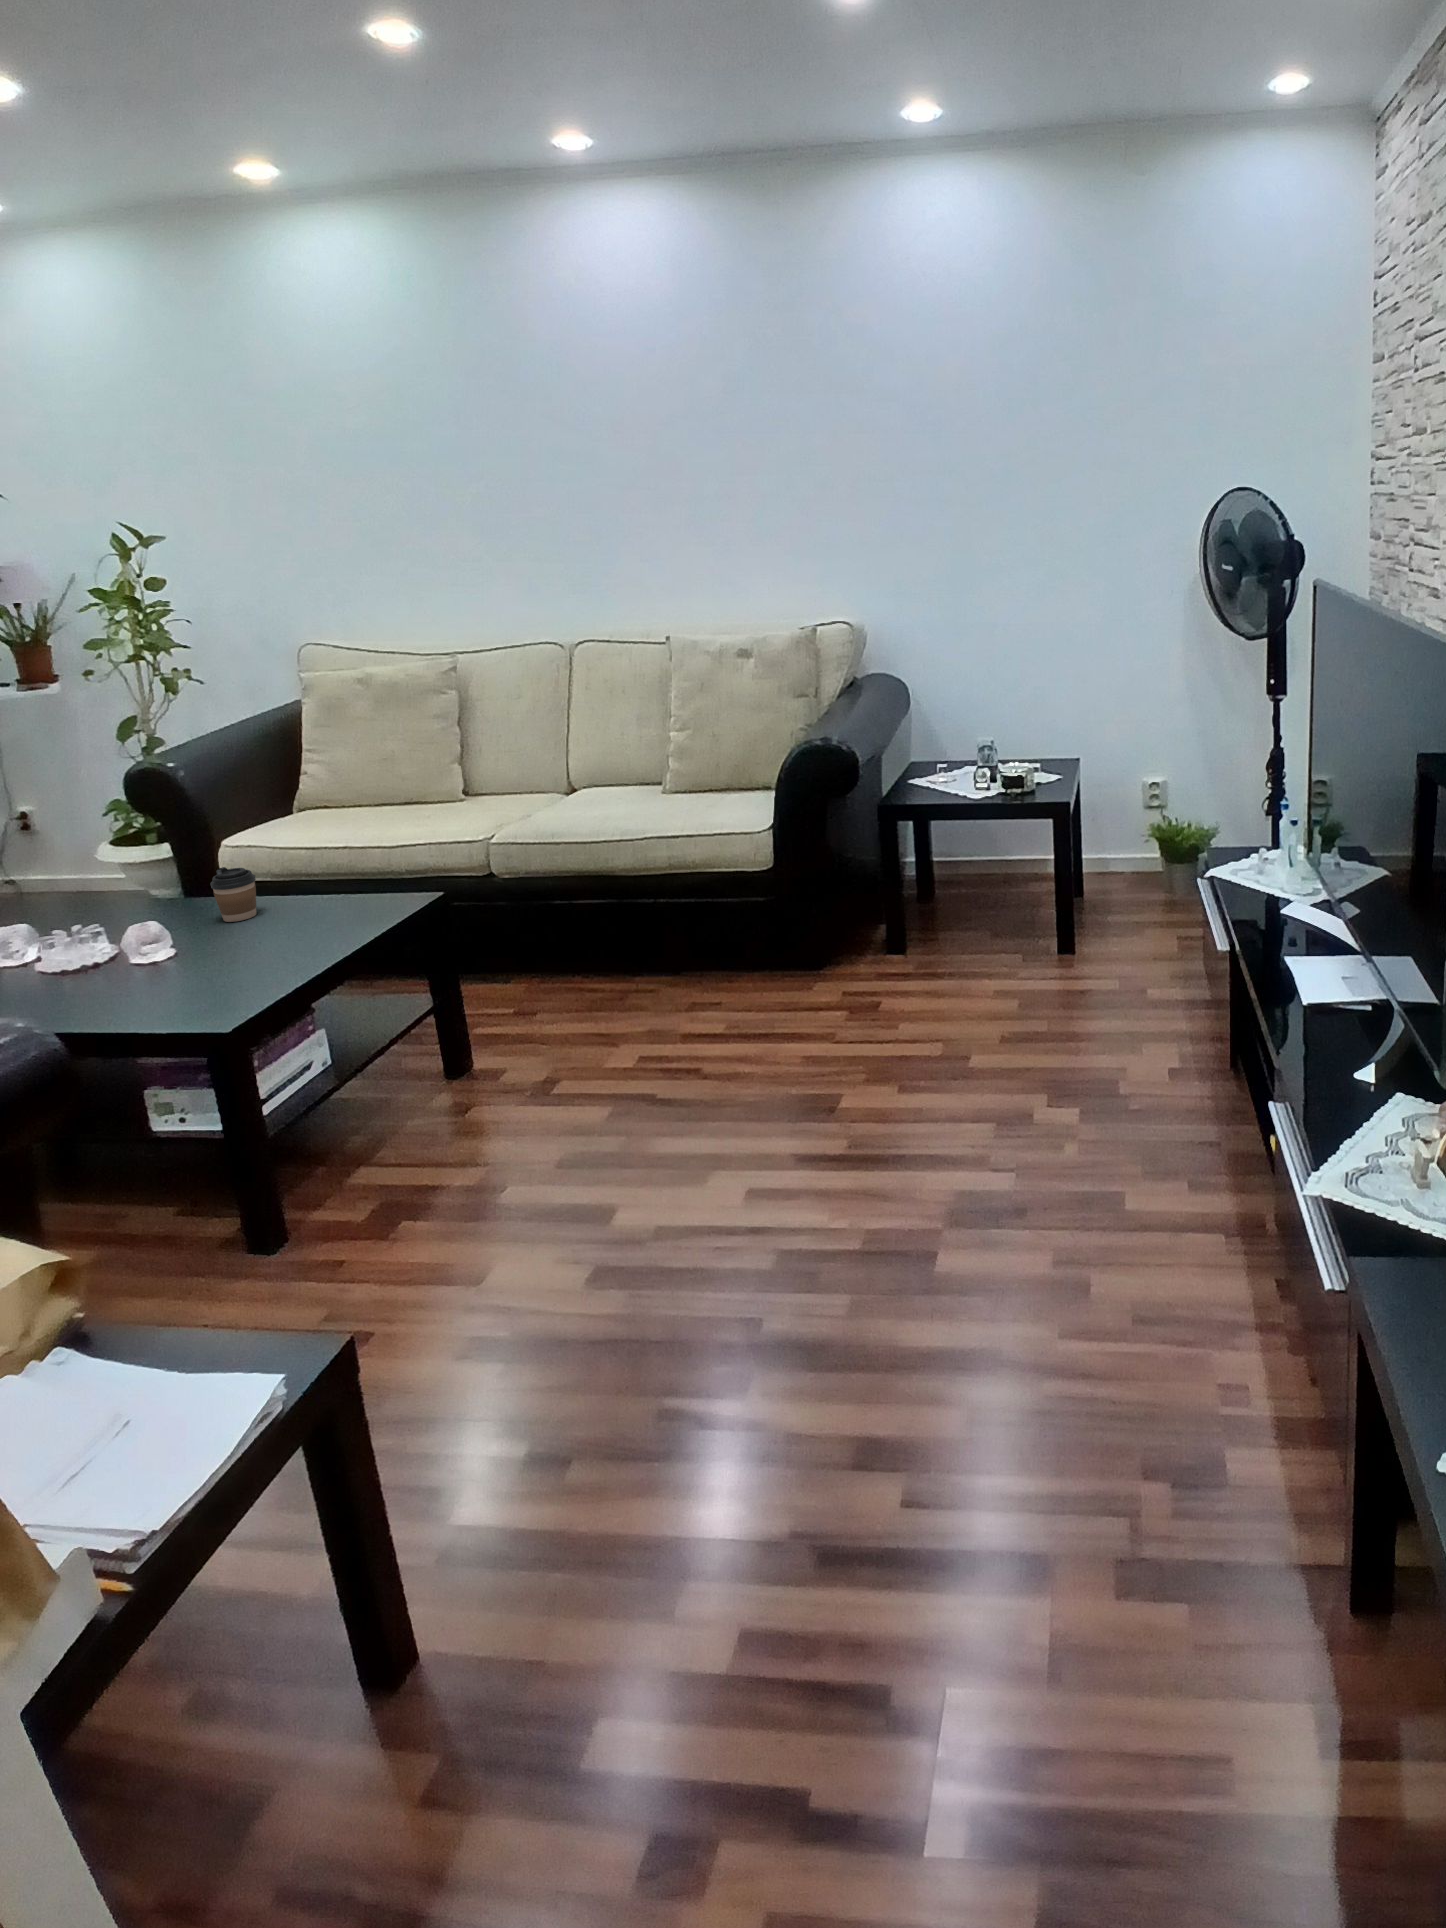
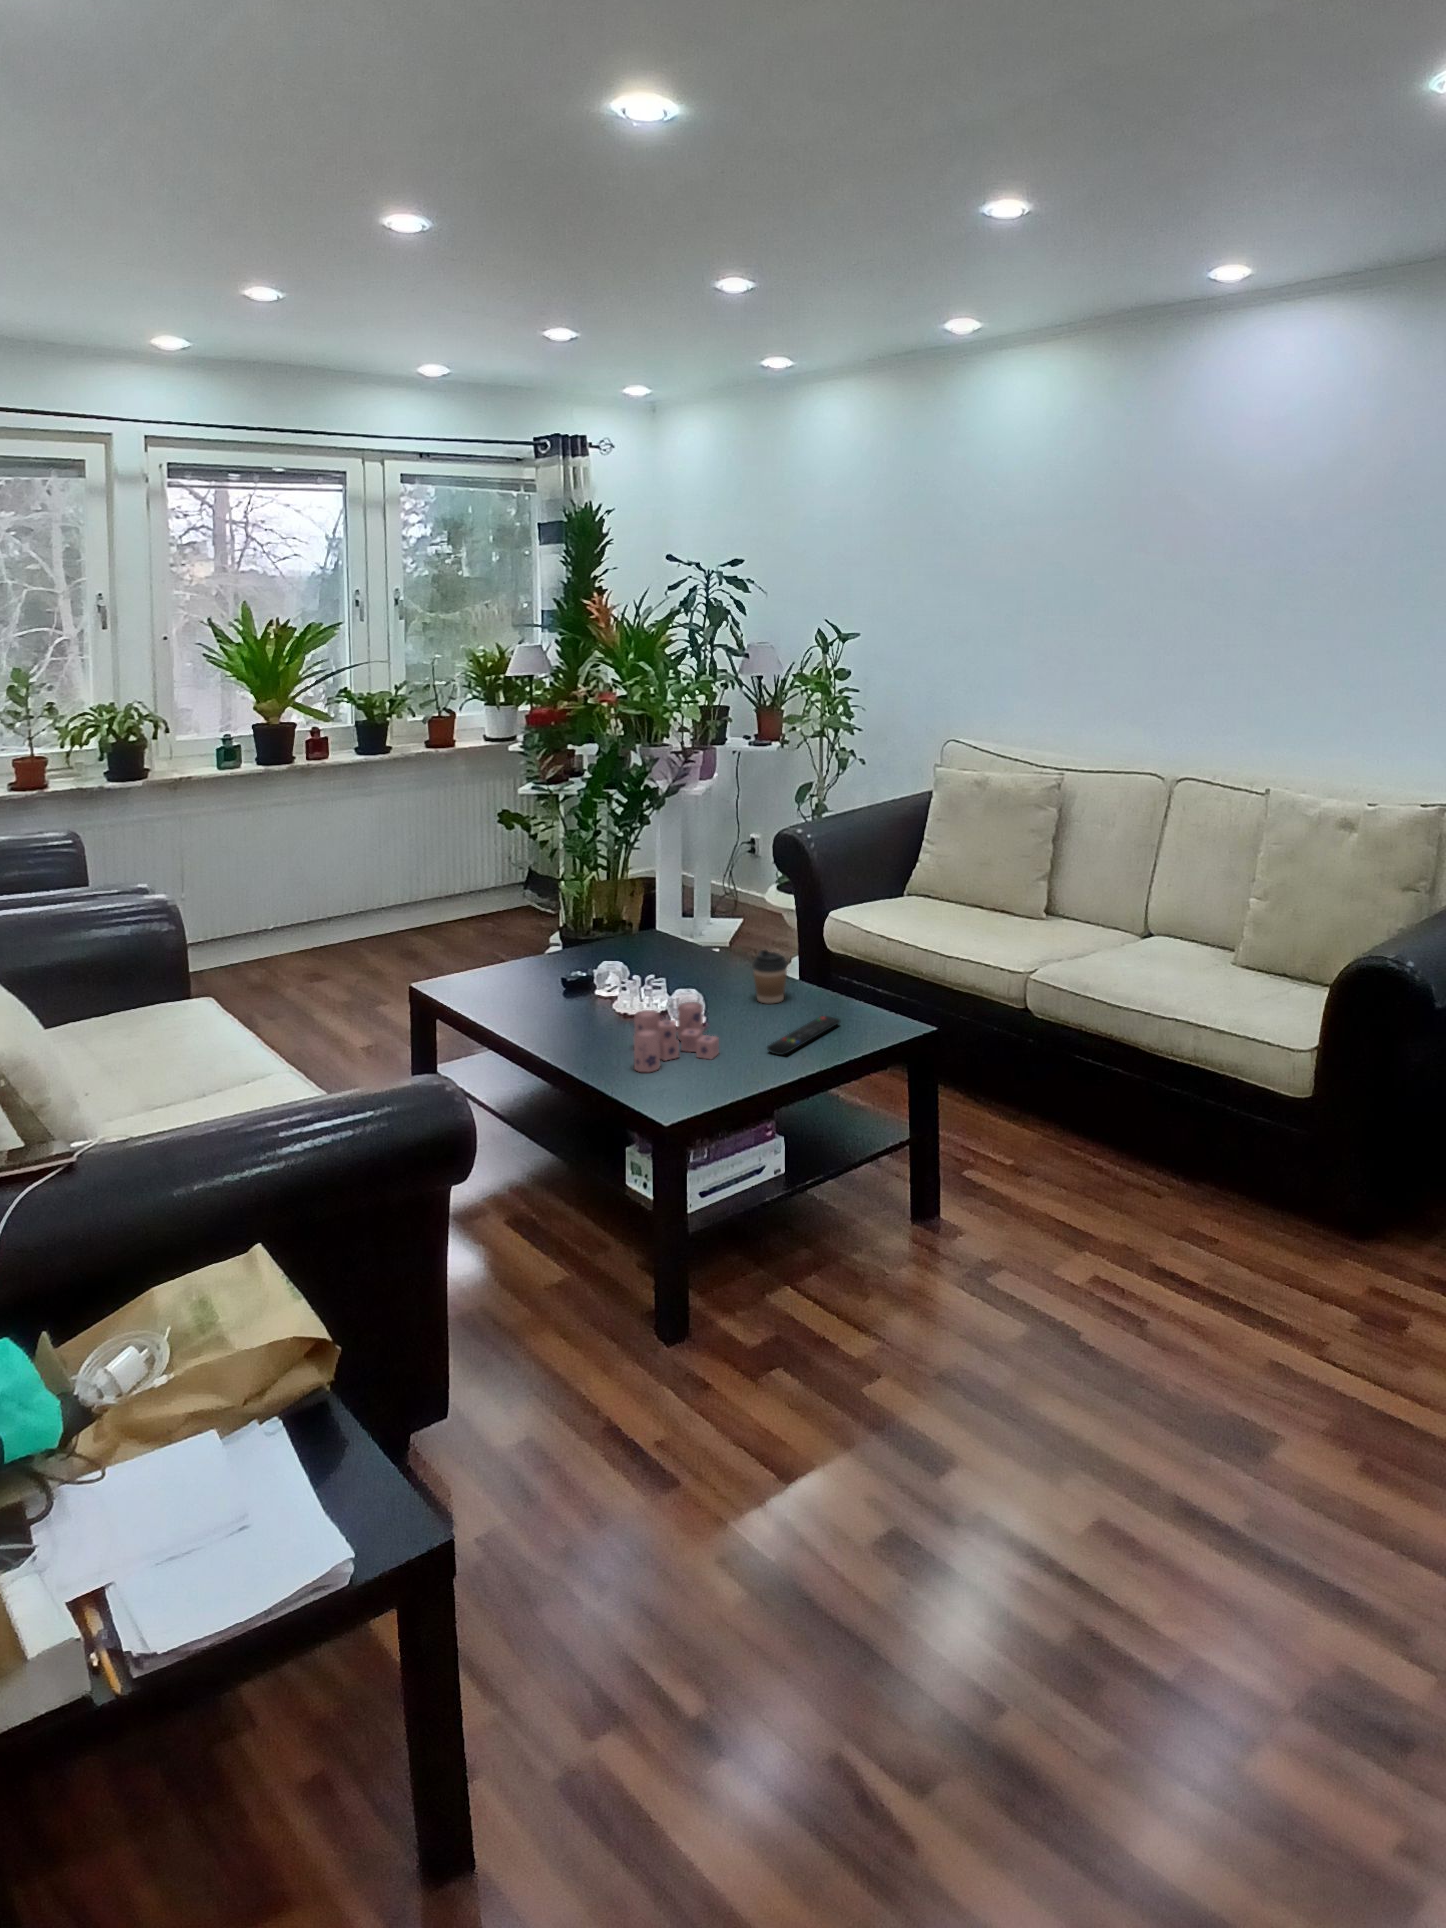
remote control: none [283,910,344,954] -> present [767,1016,840,1055]
candle: none [103,931,227,1012] -> present [634,1002,719,1072]

